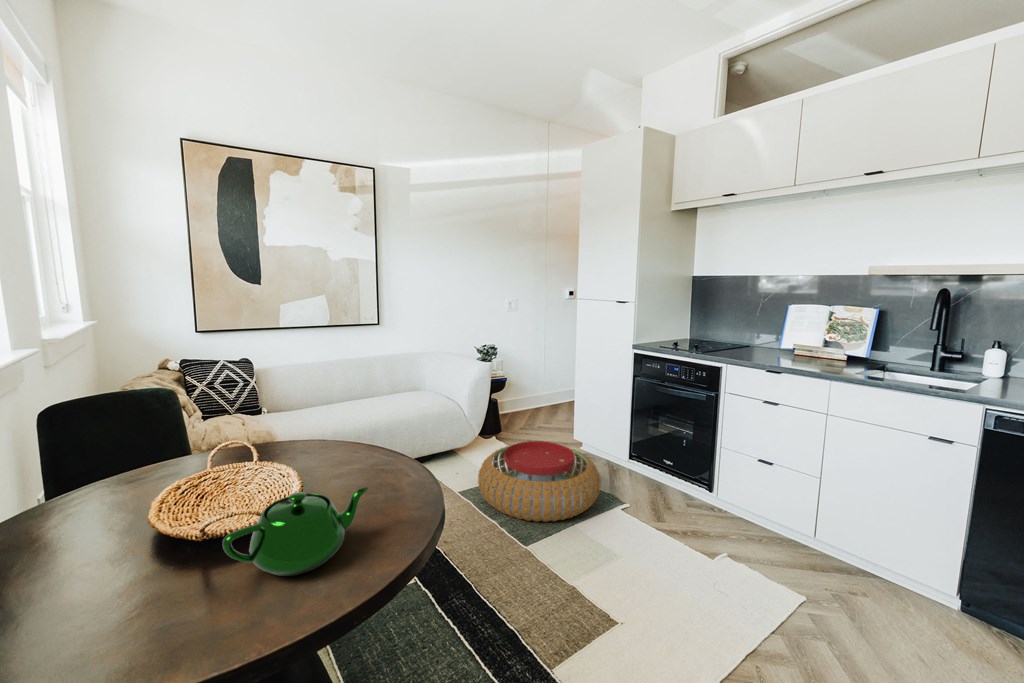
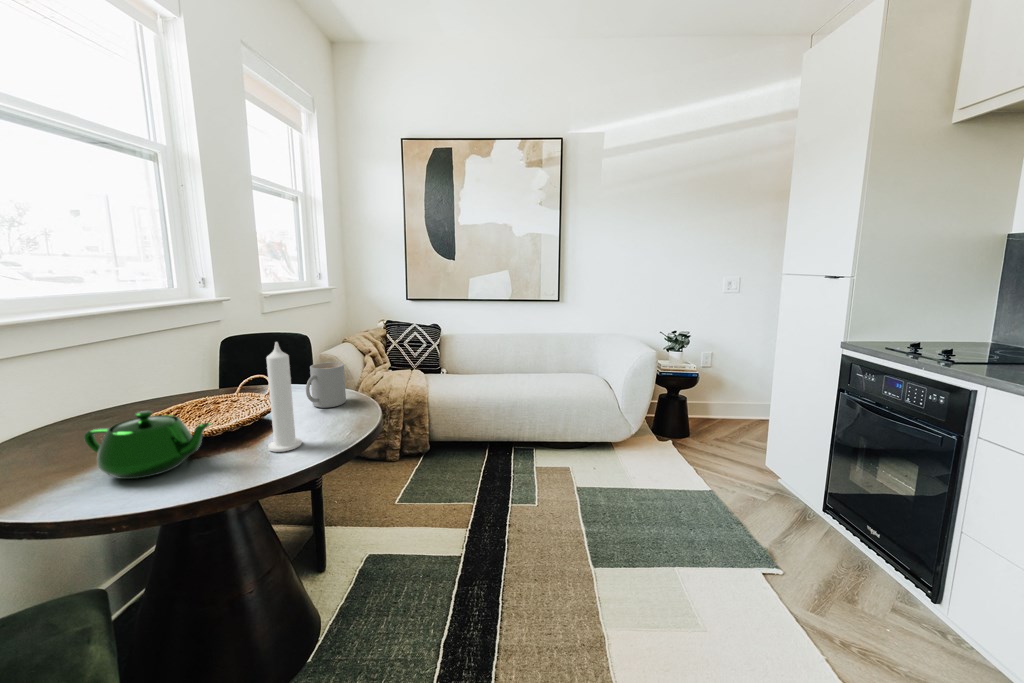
candle: none [377,394,409,505] -> present [266,342,302,452]
mug: none [321,410,358,462] -> present [306,362,346,408]
pouf: present [478,441,601,522] -> none [584,447,745,556]

